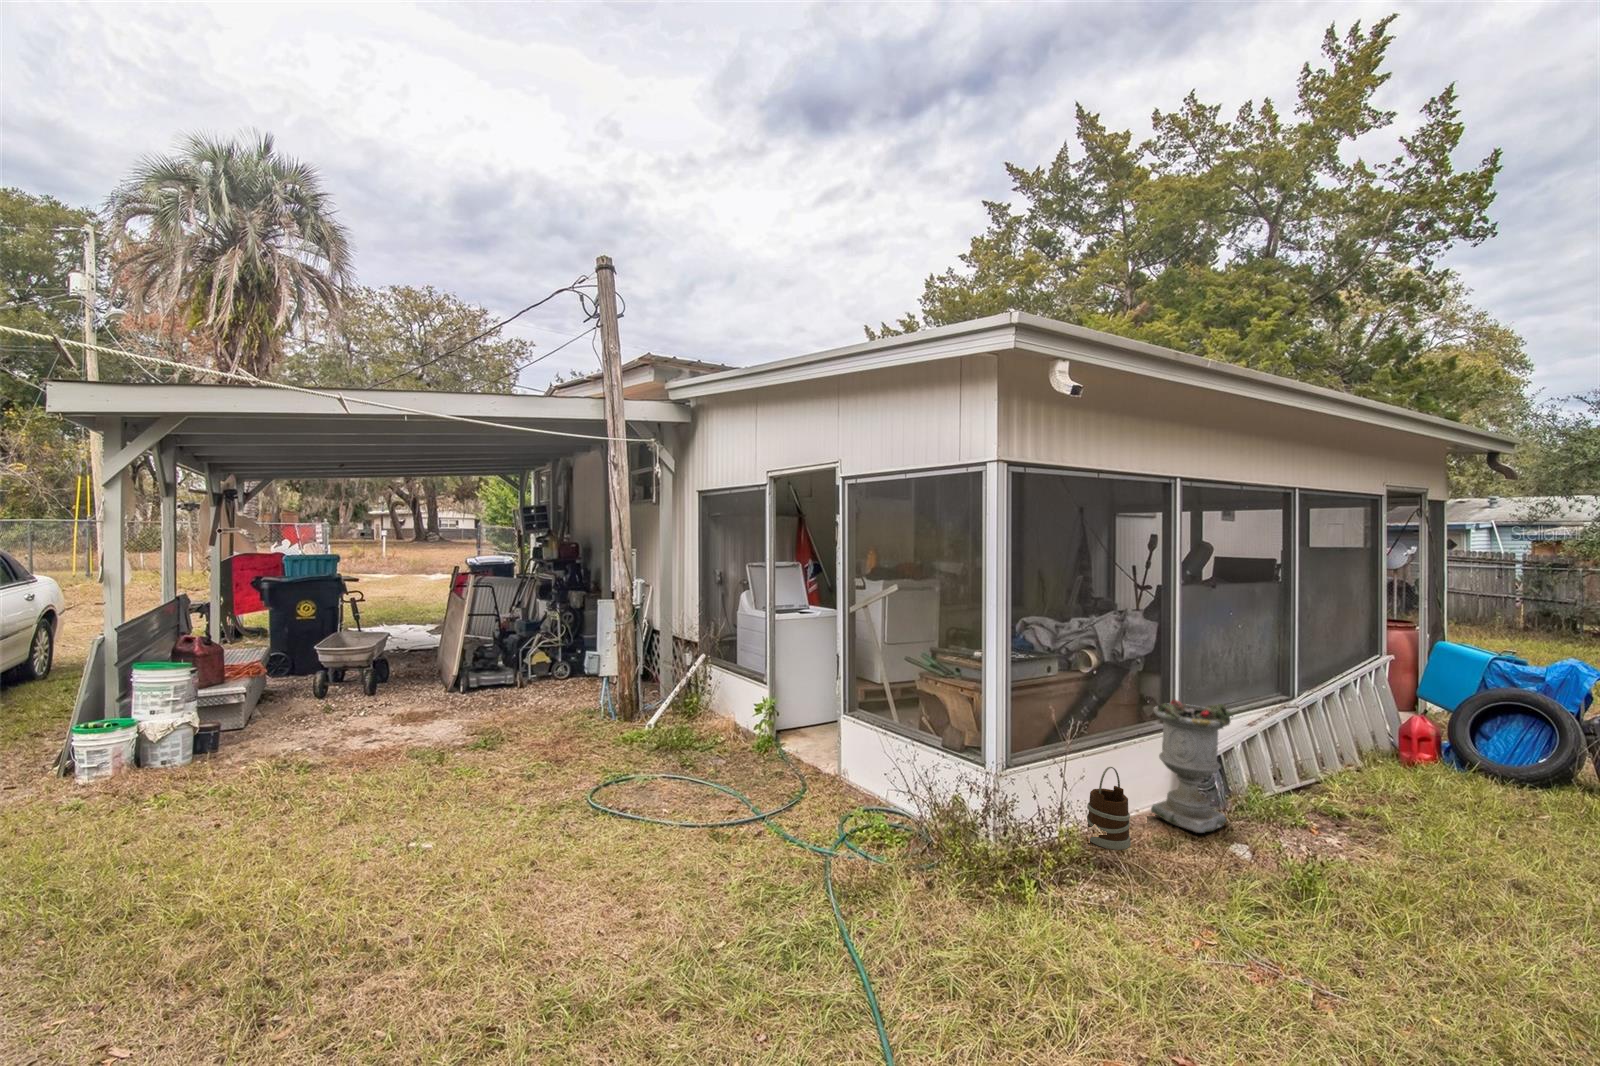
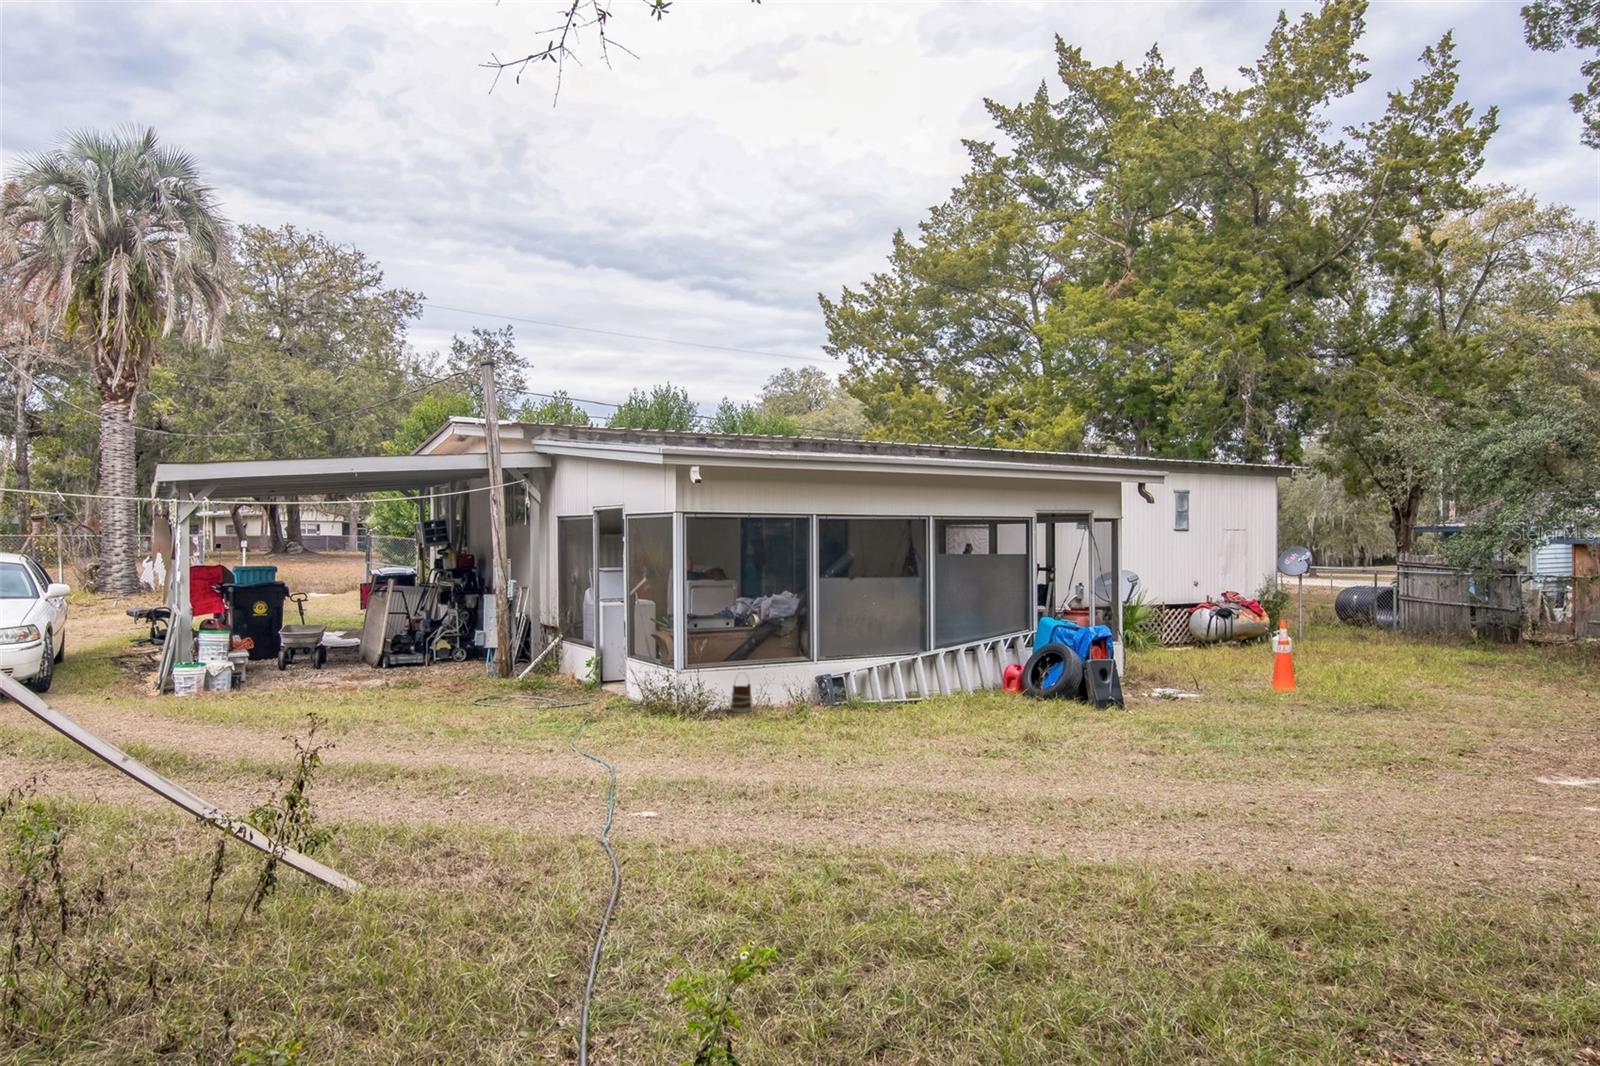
planter: present [1151,699,1233,833] -> none [781,640,820,710]

